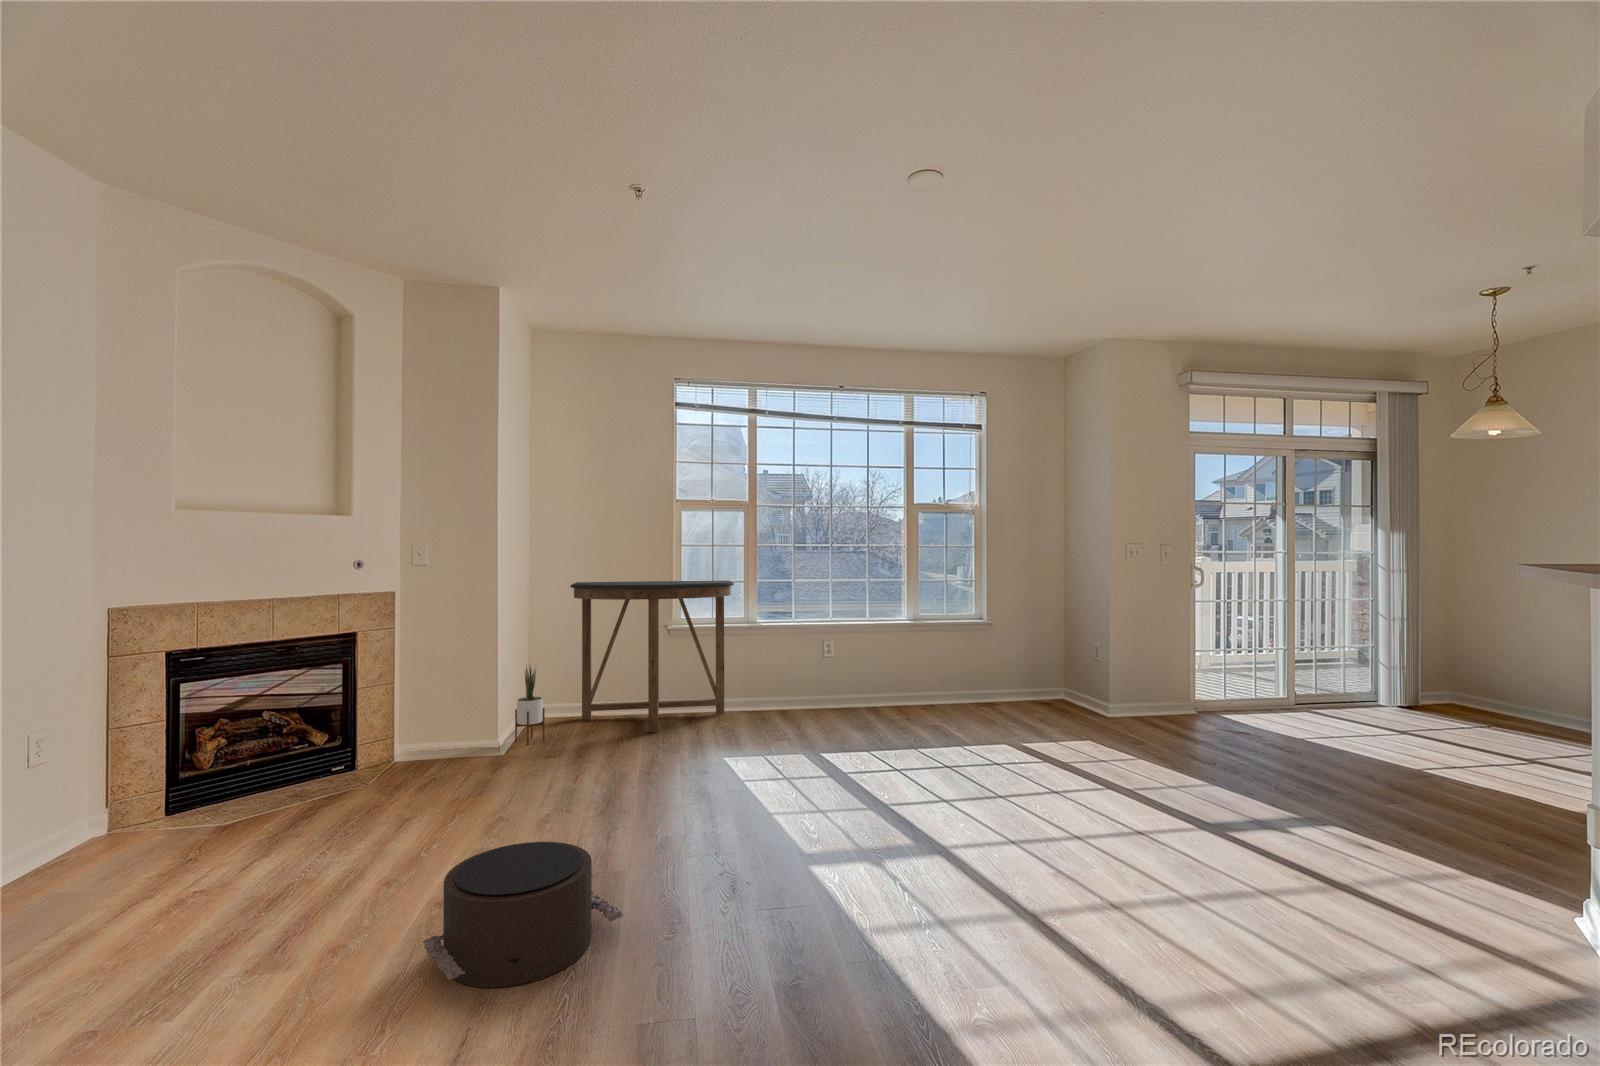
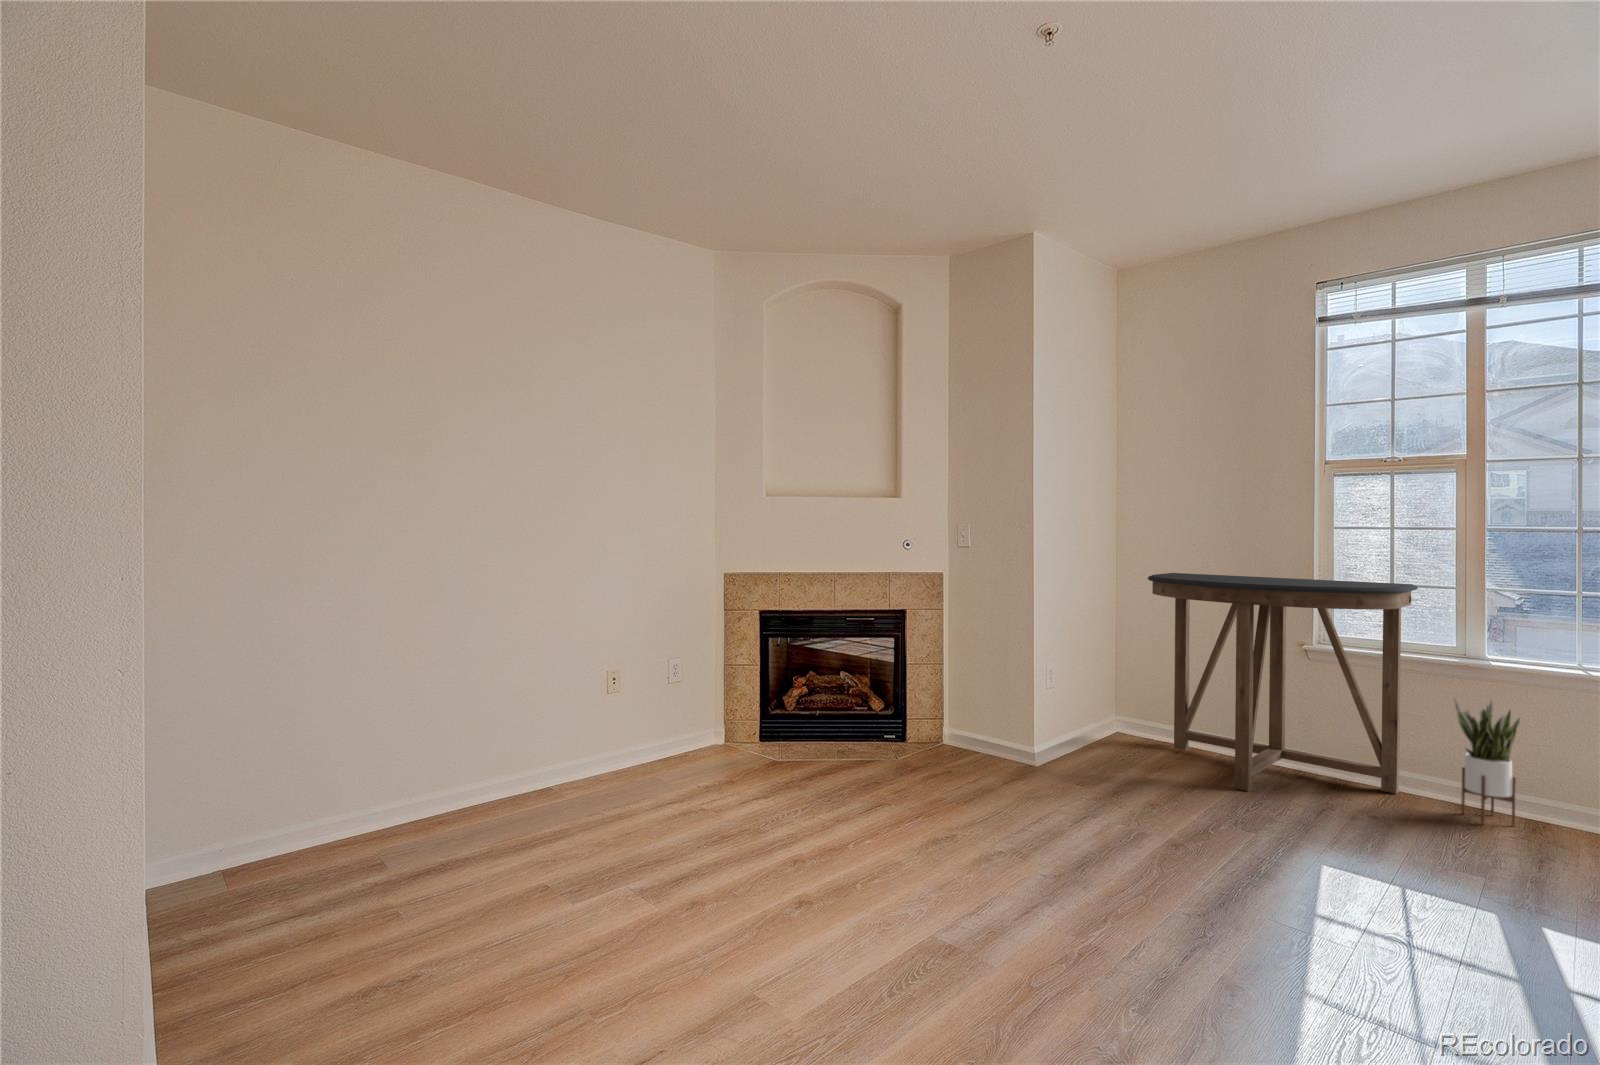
potted plant: present [515,661,545,745] -> present [1453,698,1520,826]
pouf: present [423,842,624,988] -> none [672,855,873,1015]

